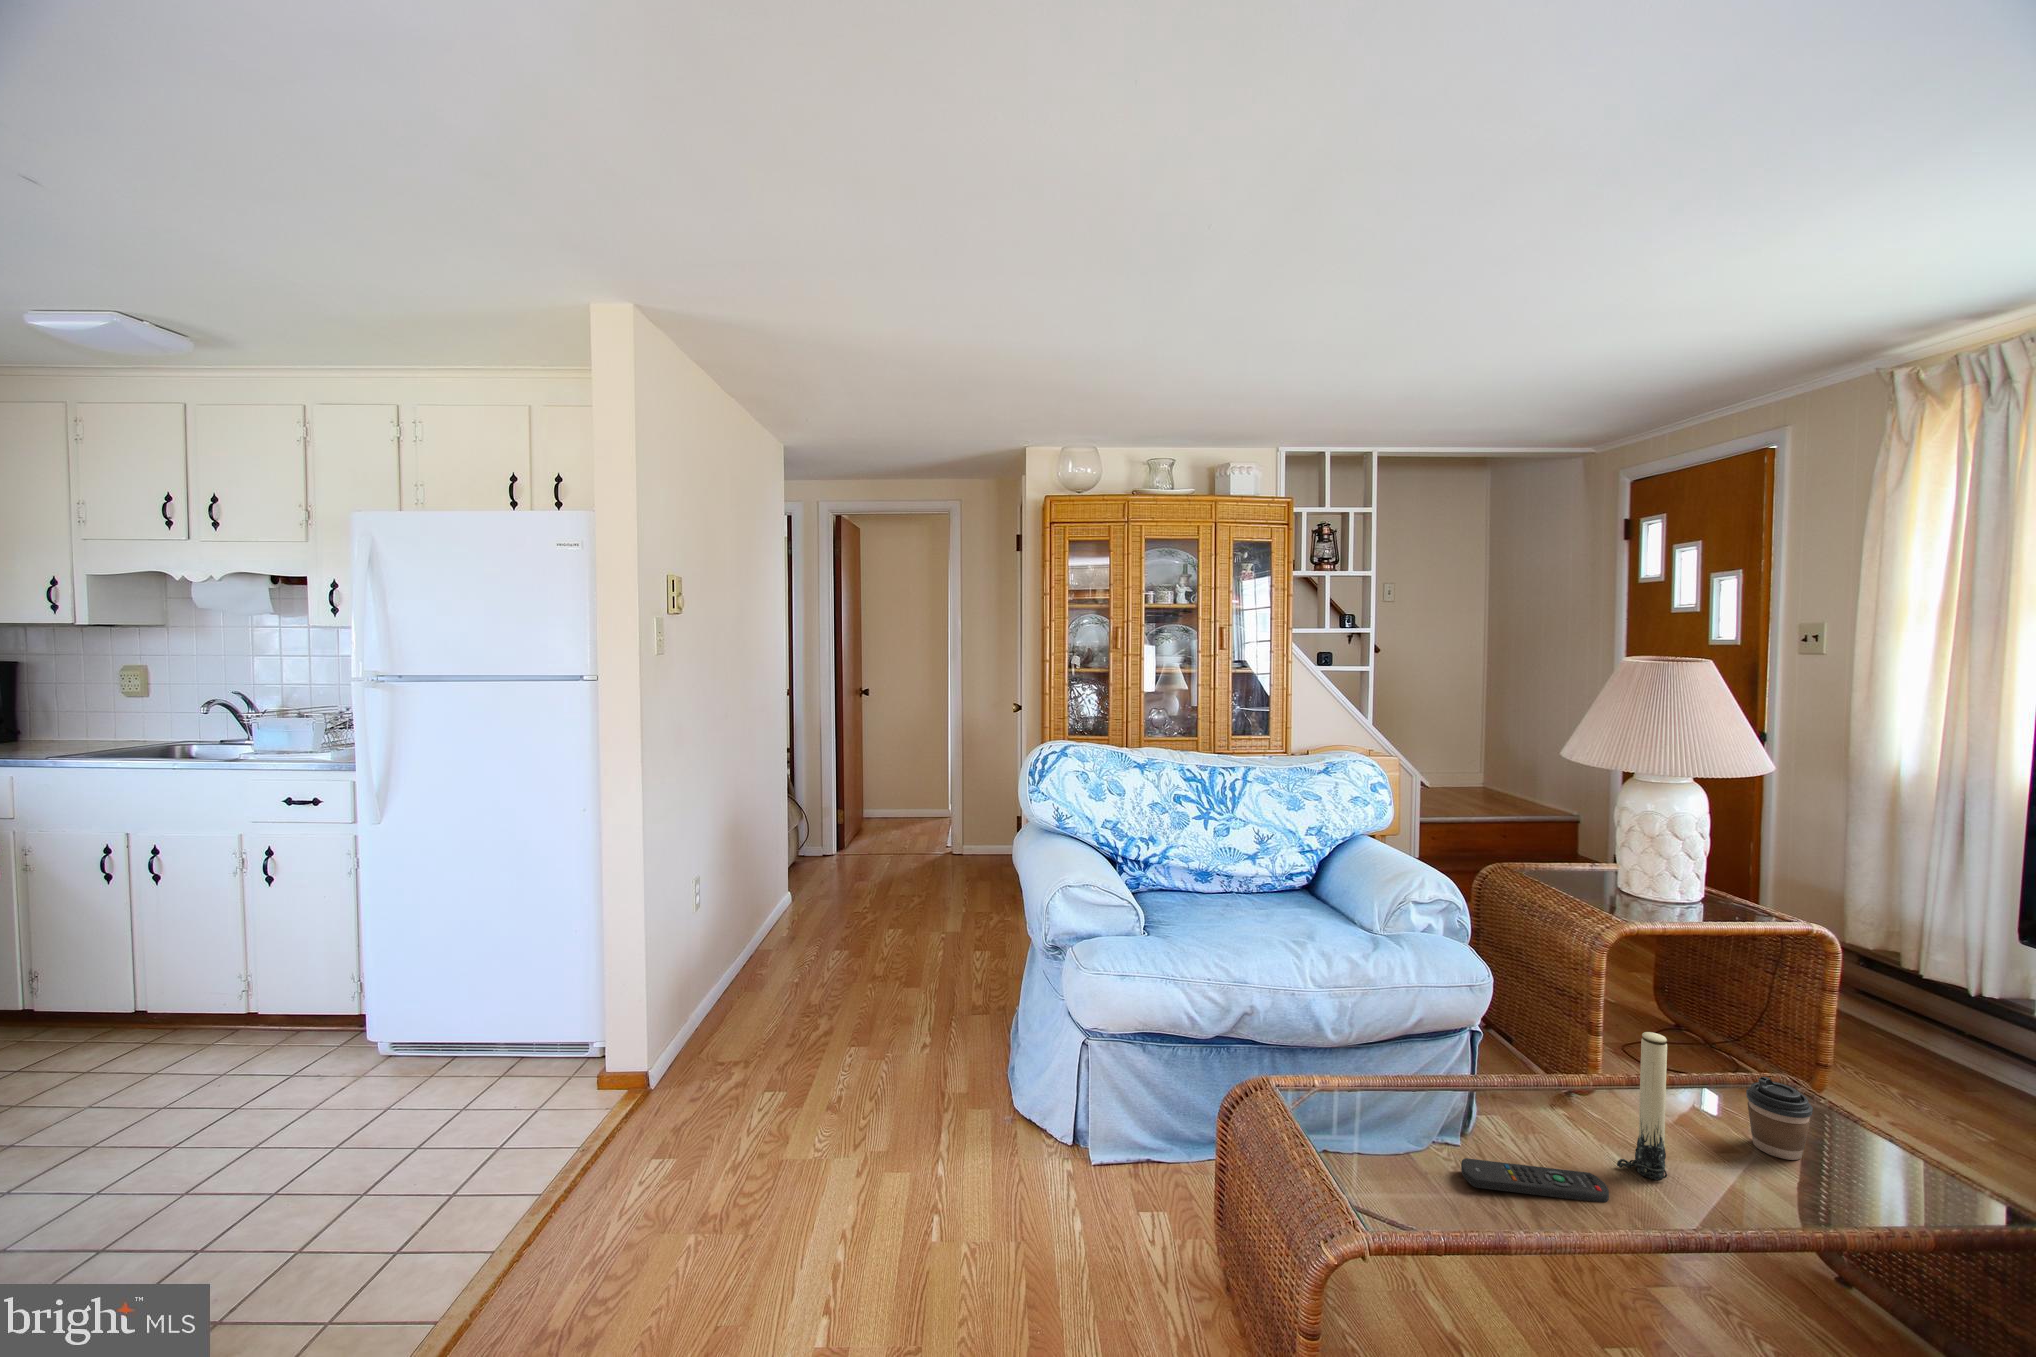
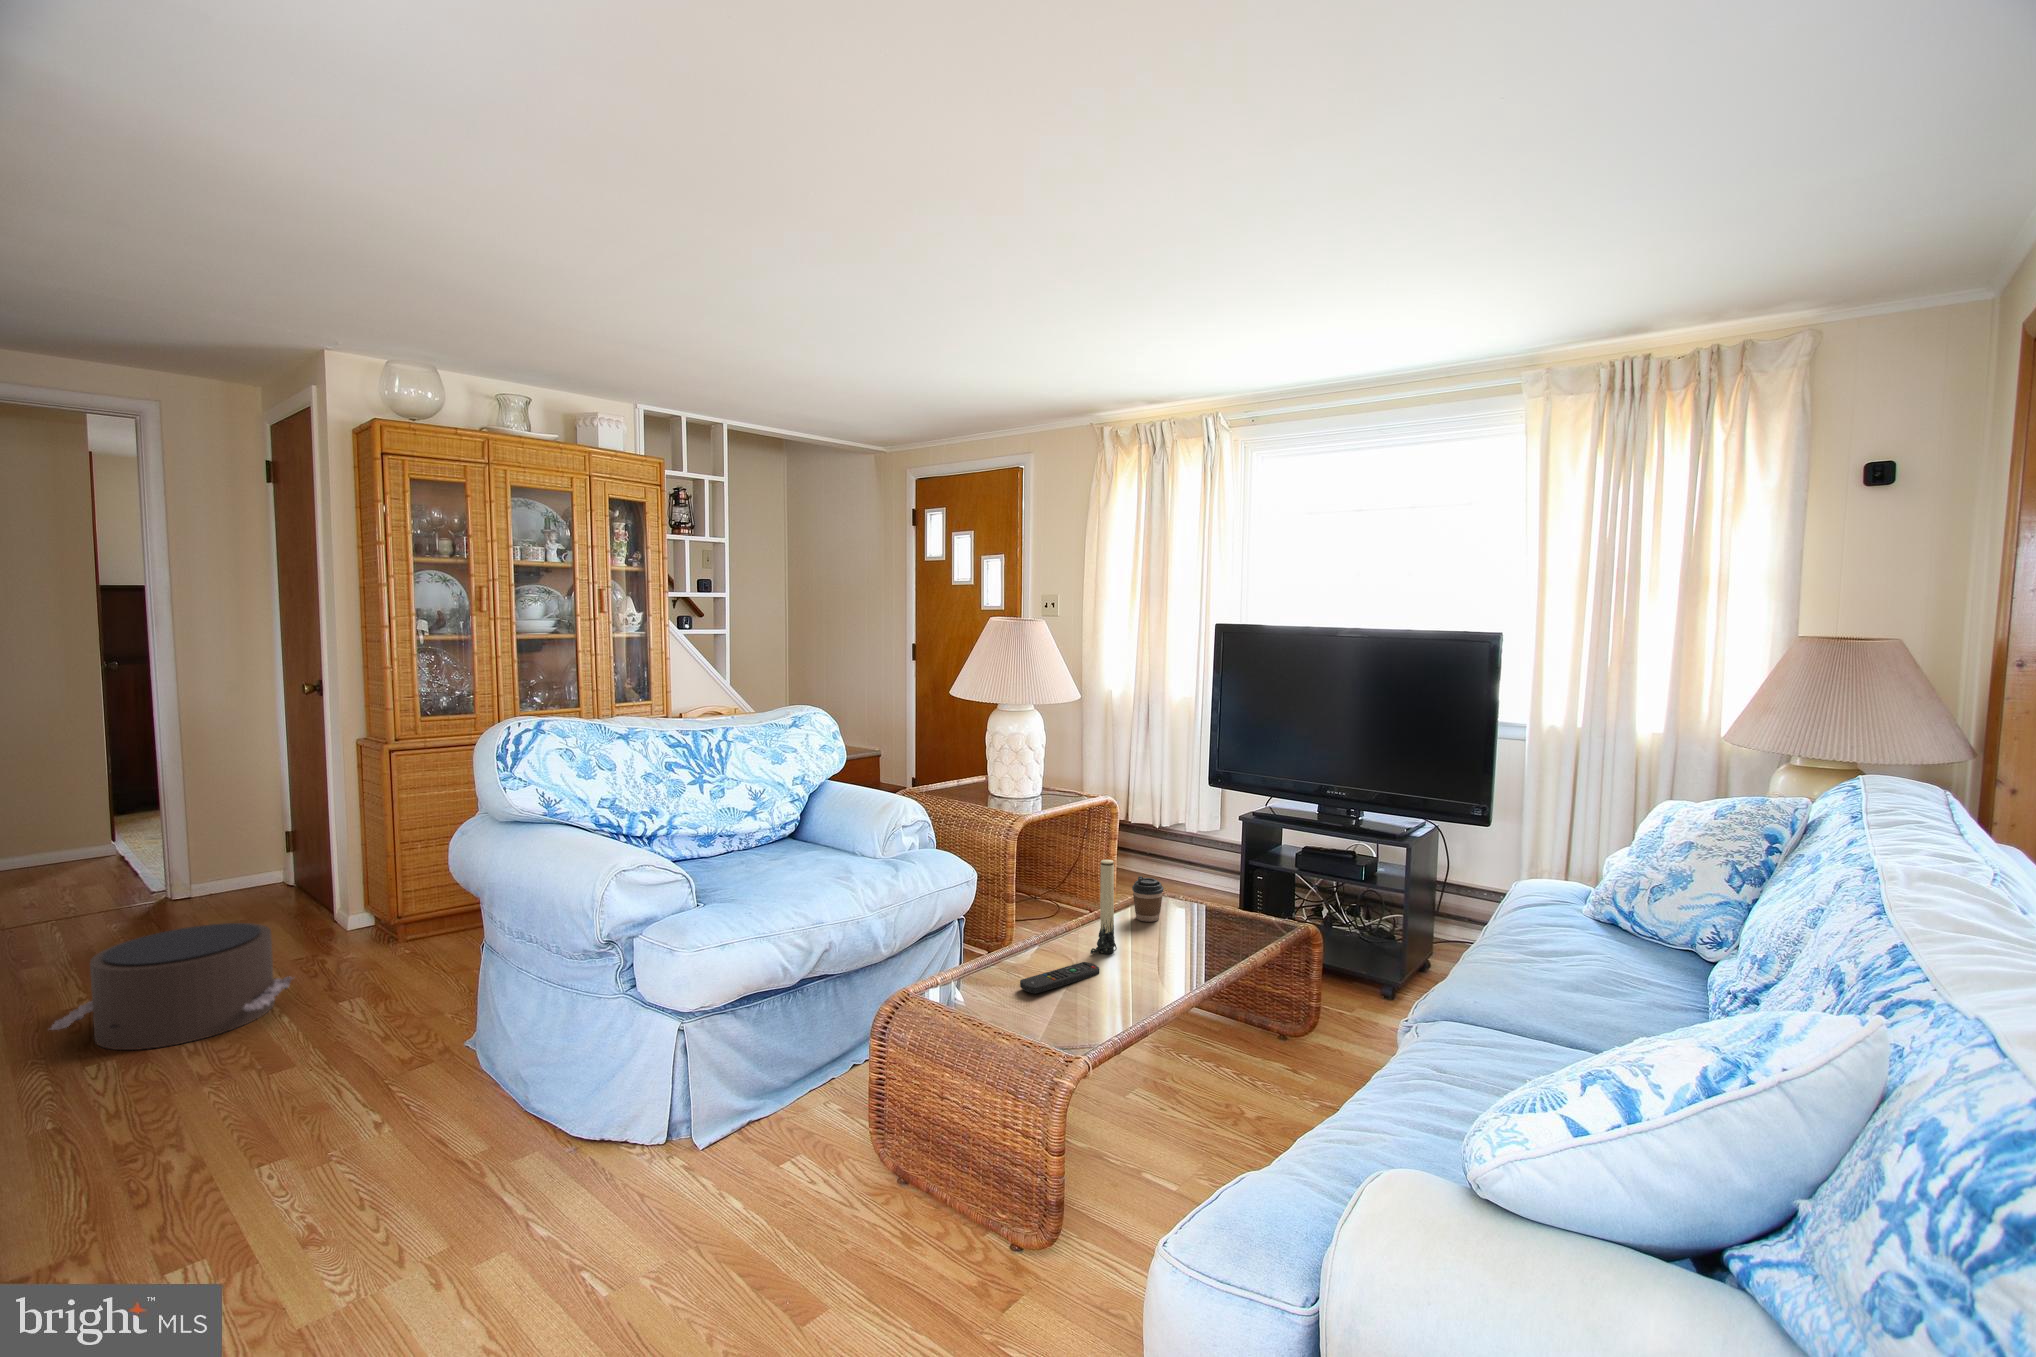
pouf: none [843,862,967,942] -> present [50,923,292,1050]

